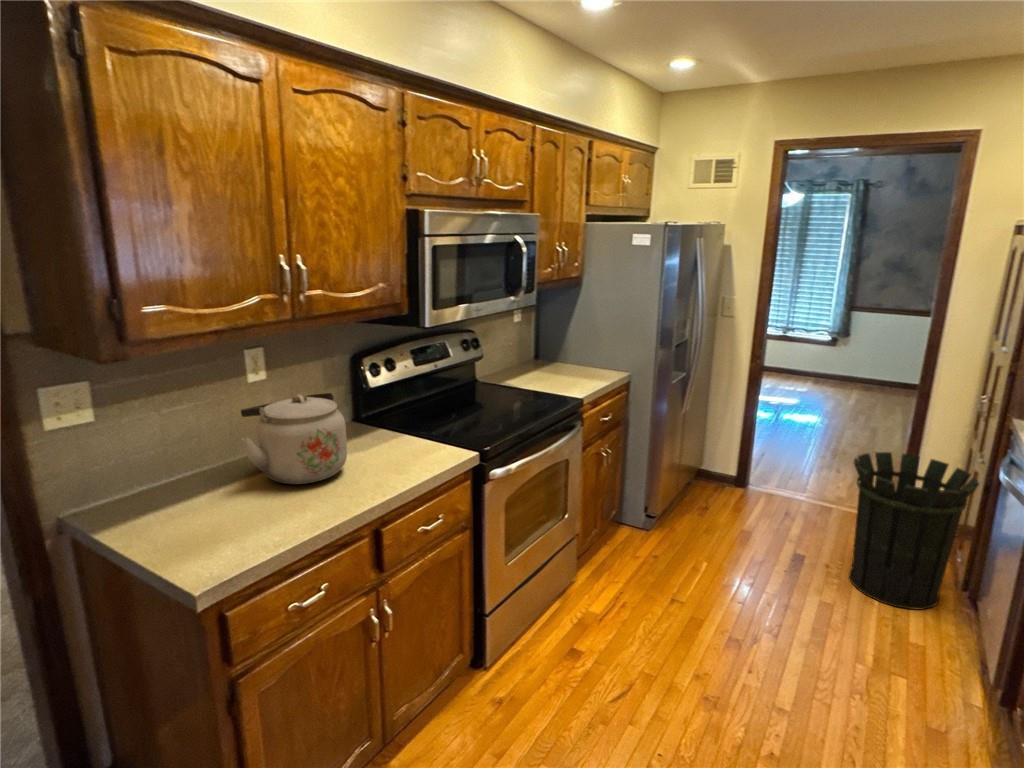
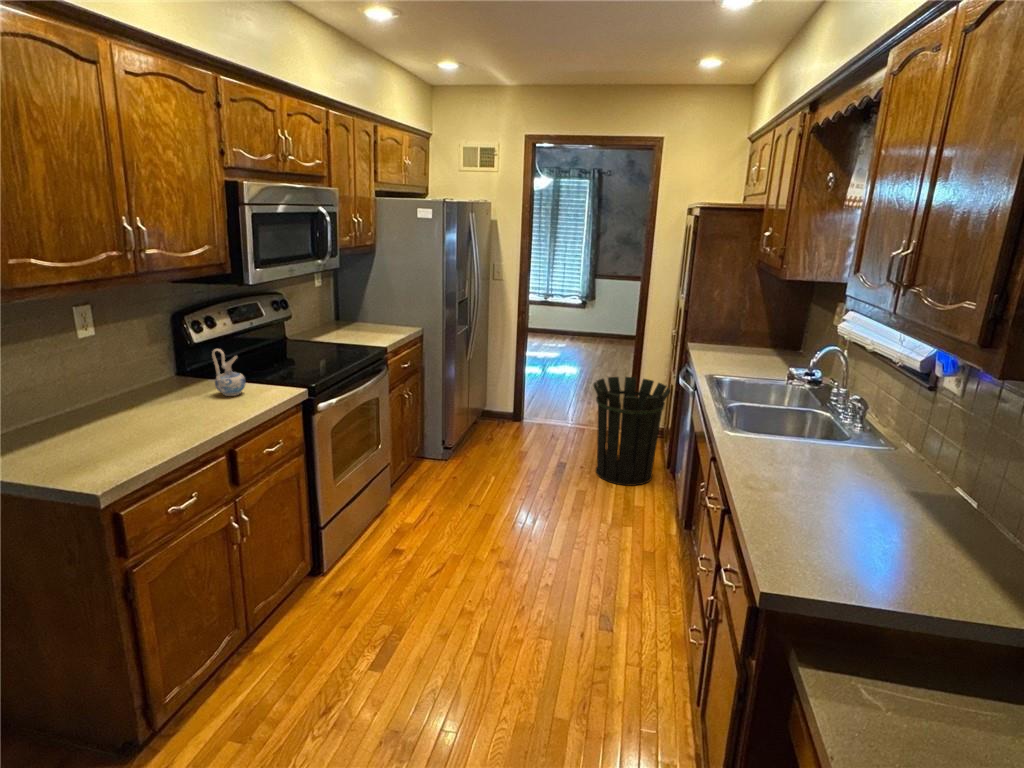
kettle: present [241,393,347,484] -> none [81,342,192,422]
ceramic pitcher: none [377,400,410,455] -> present [212,349,245,396]

